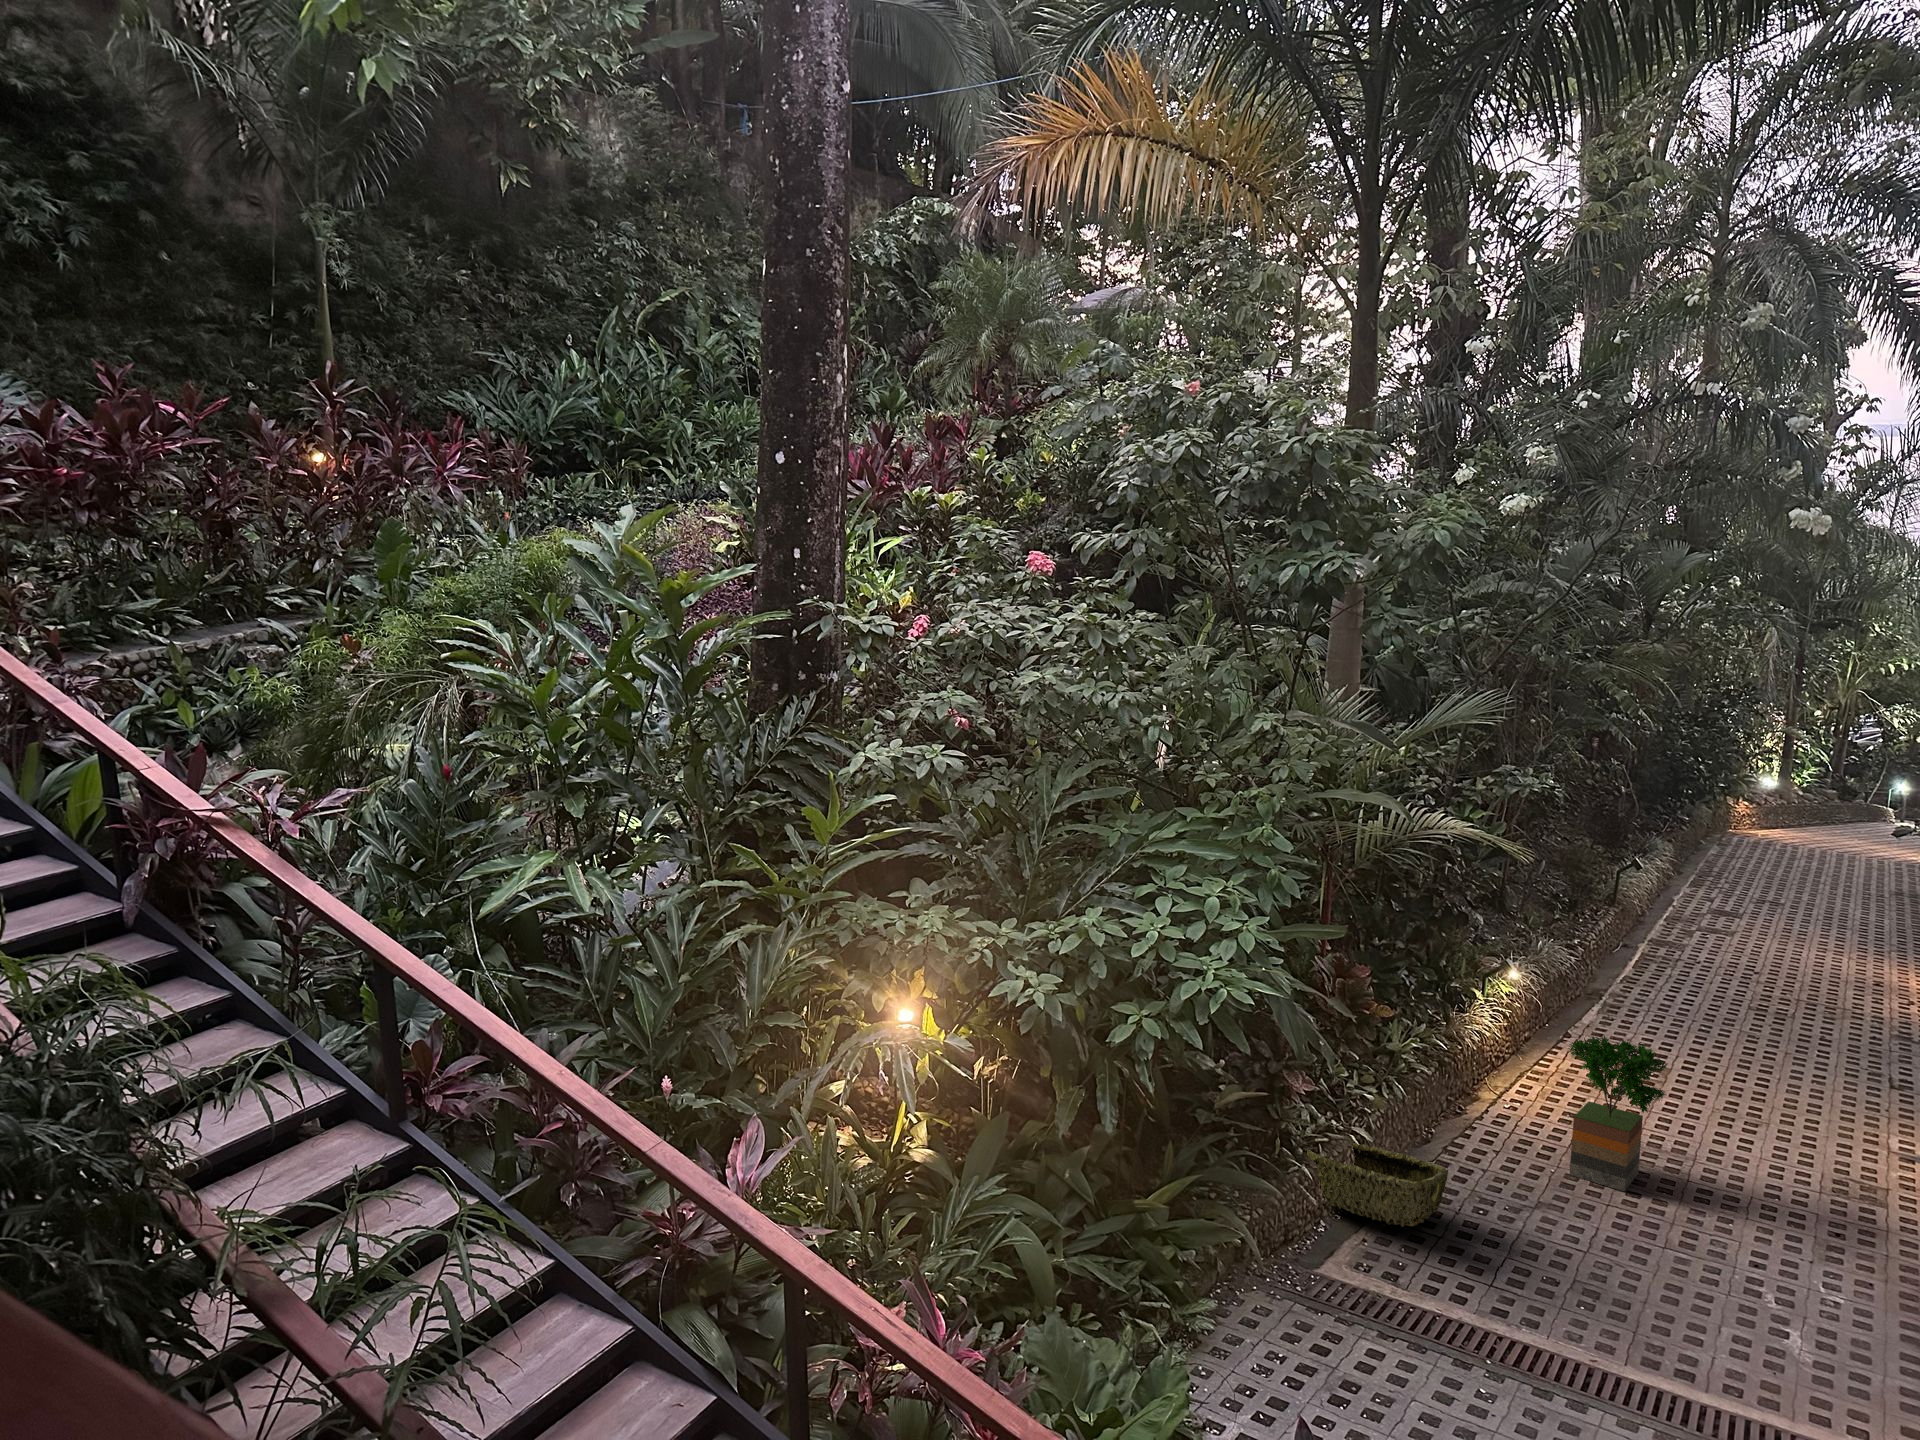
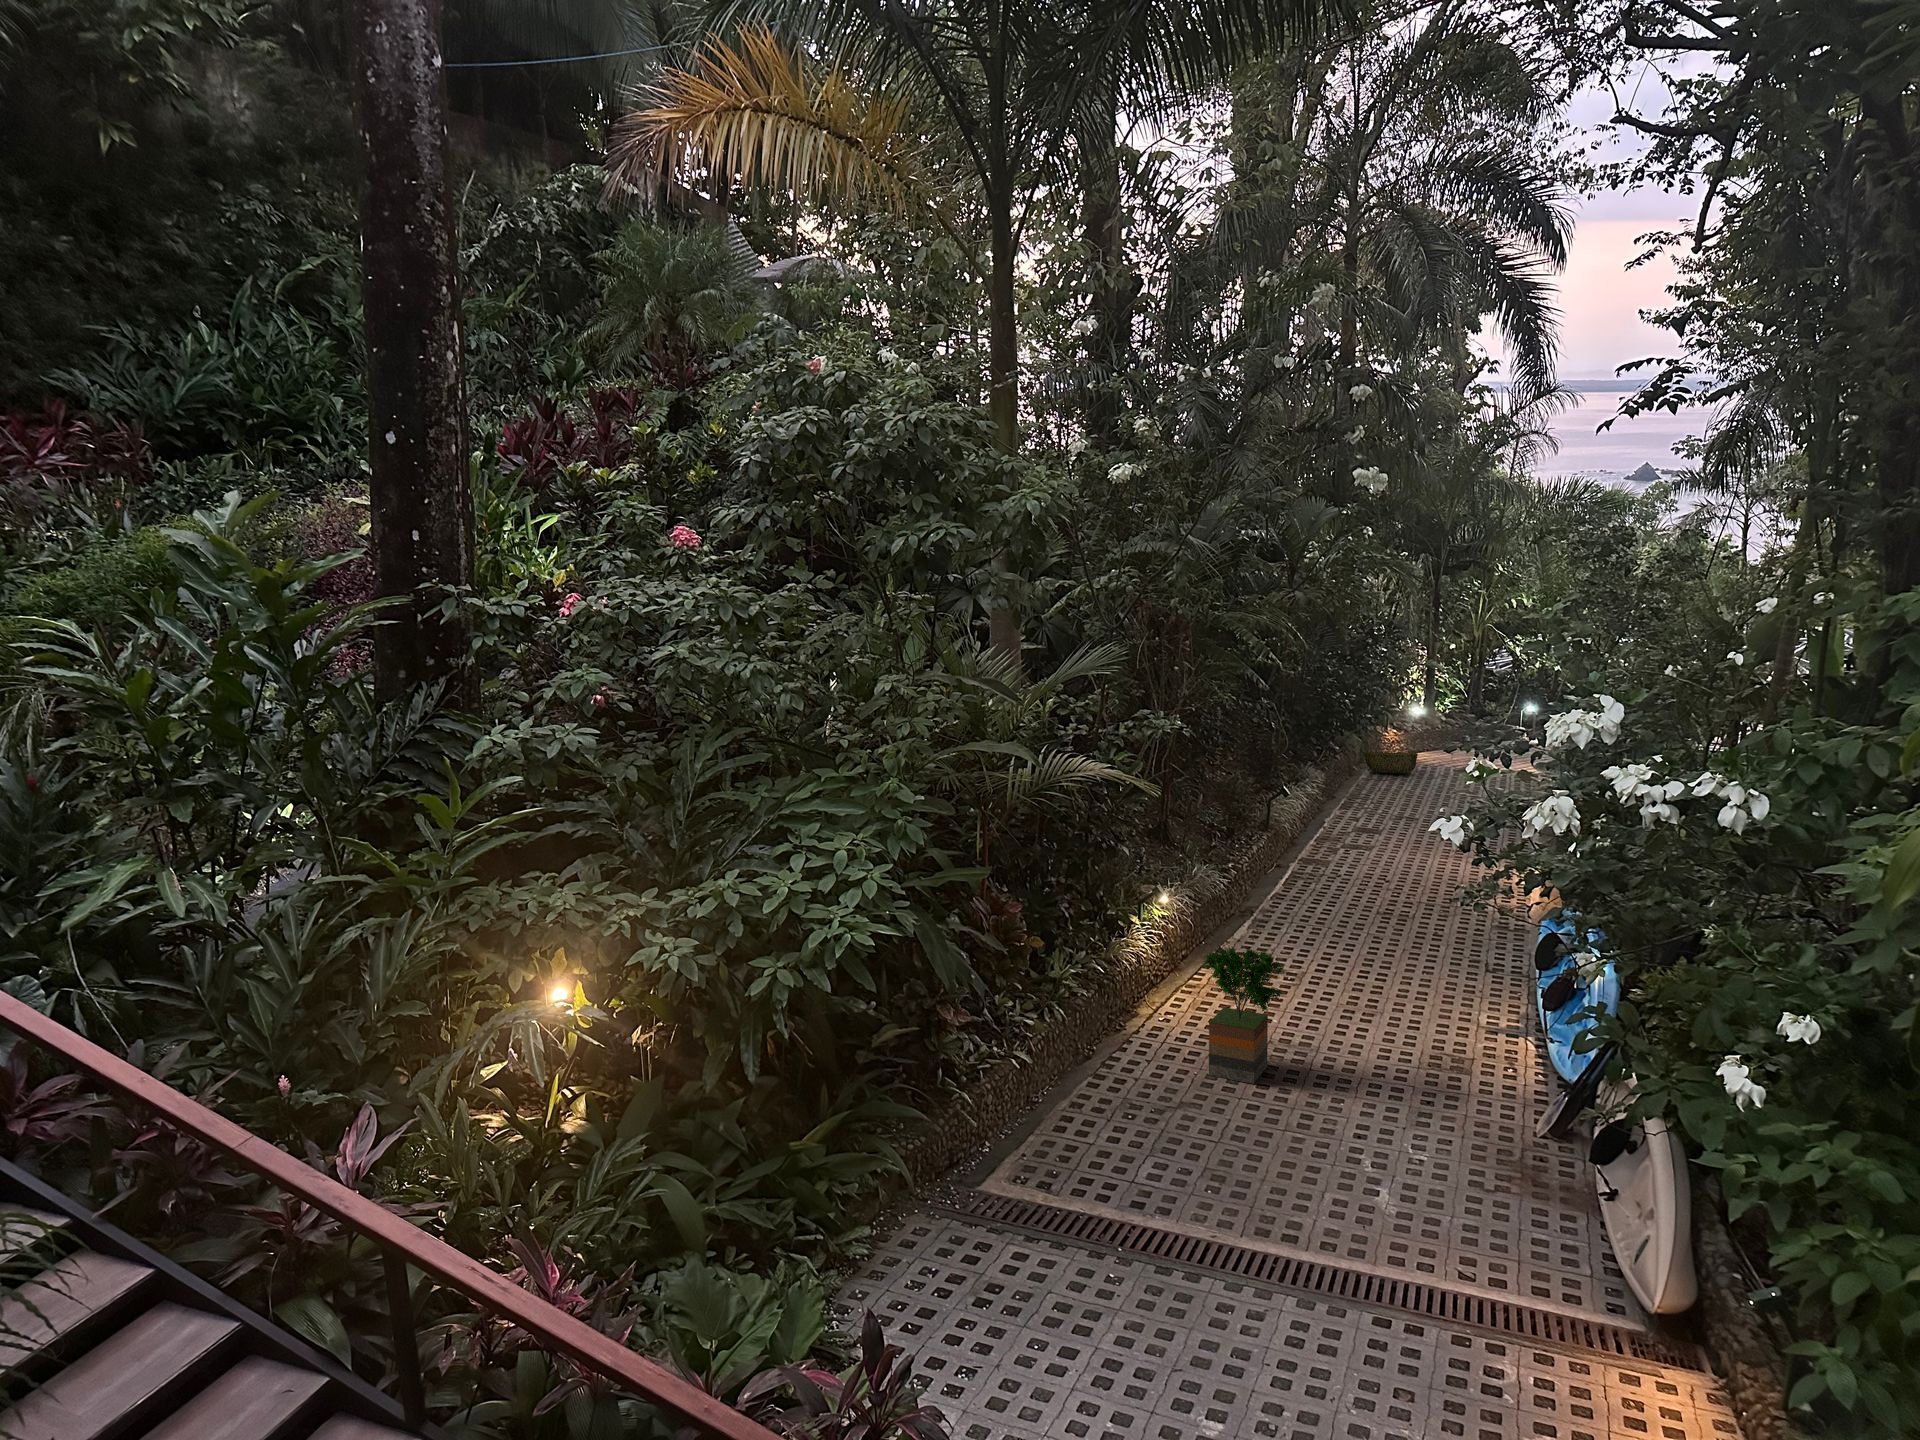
woven basket: present [1307,1143,1448,1227] -> present [1364,752,1418,773]

